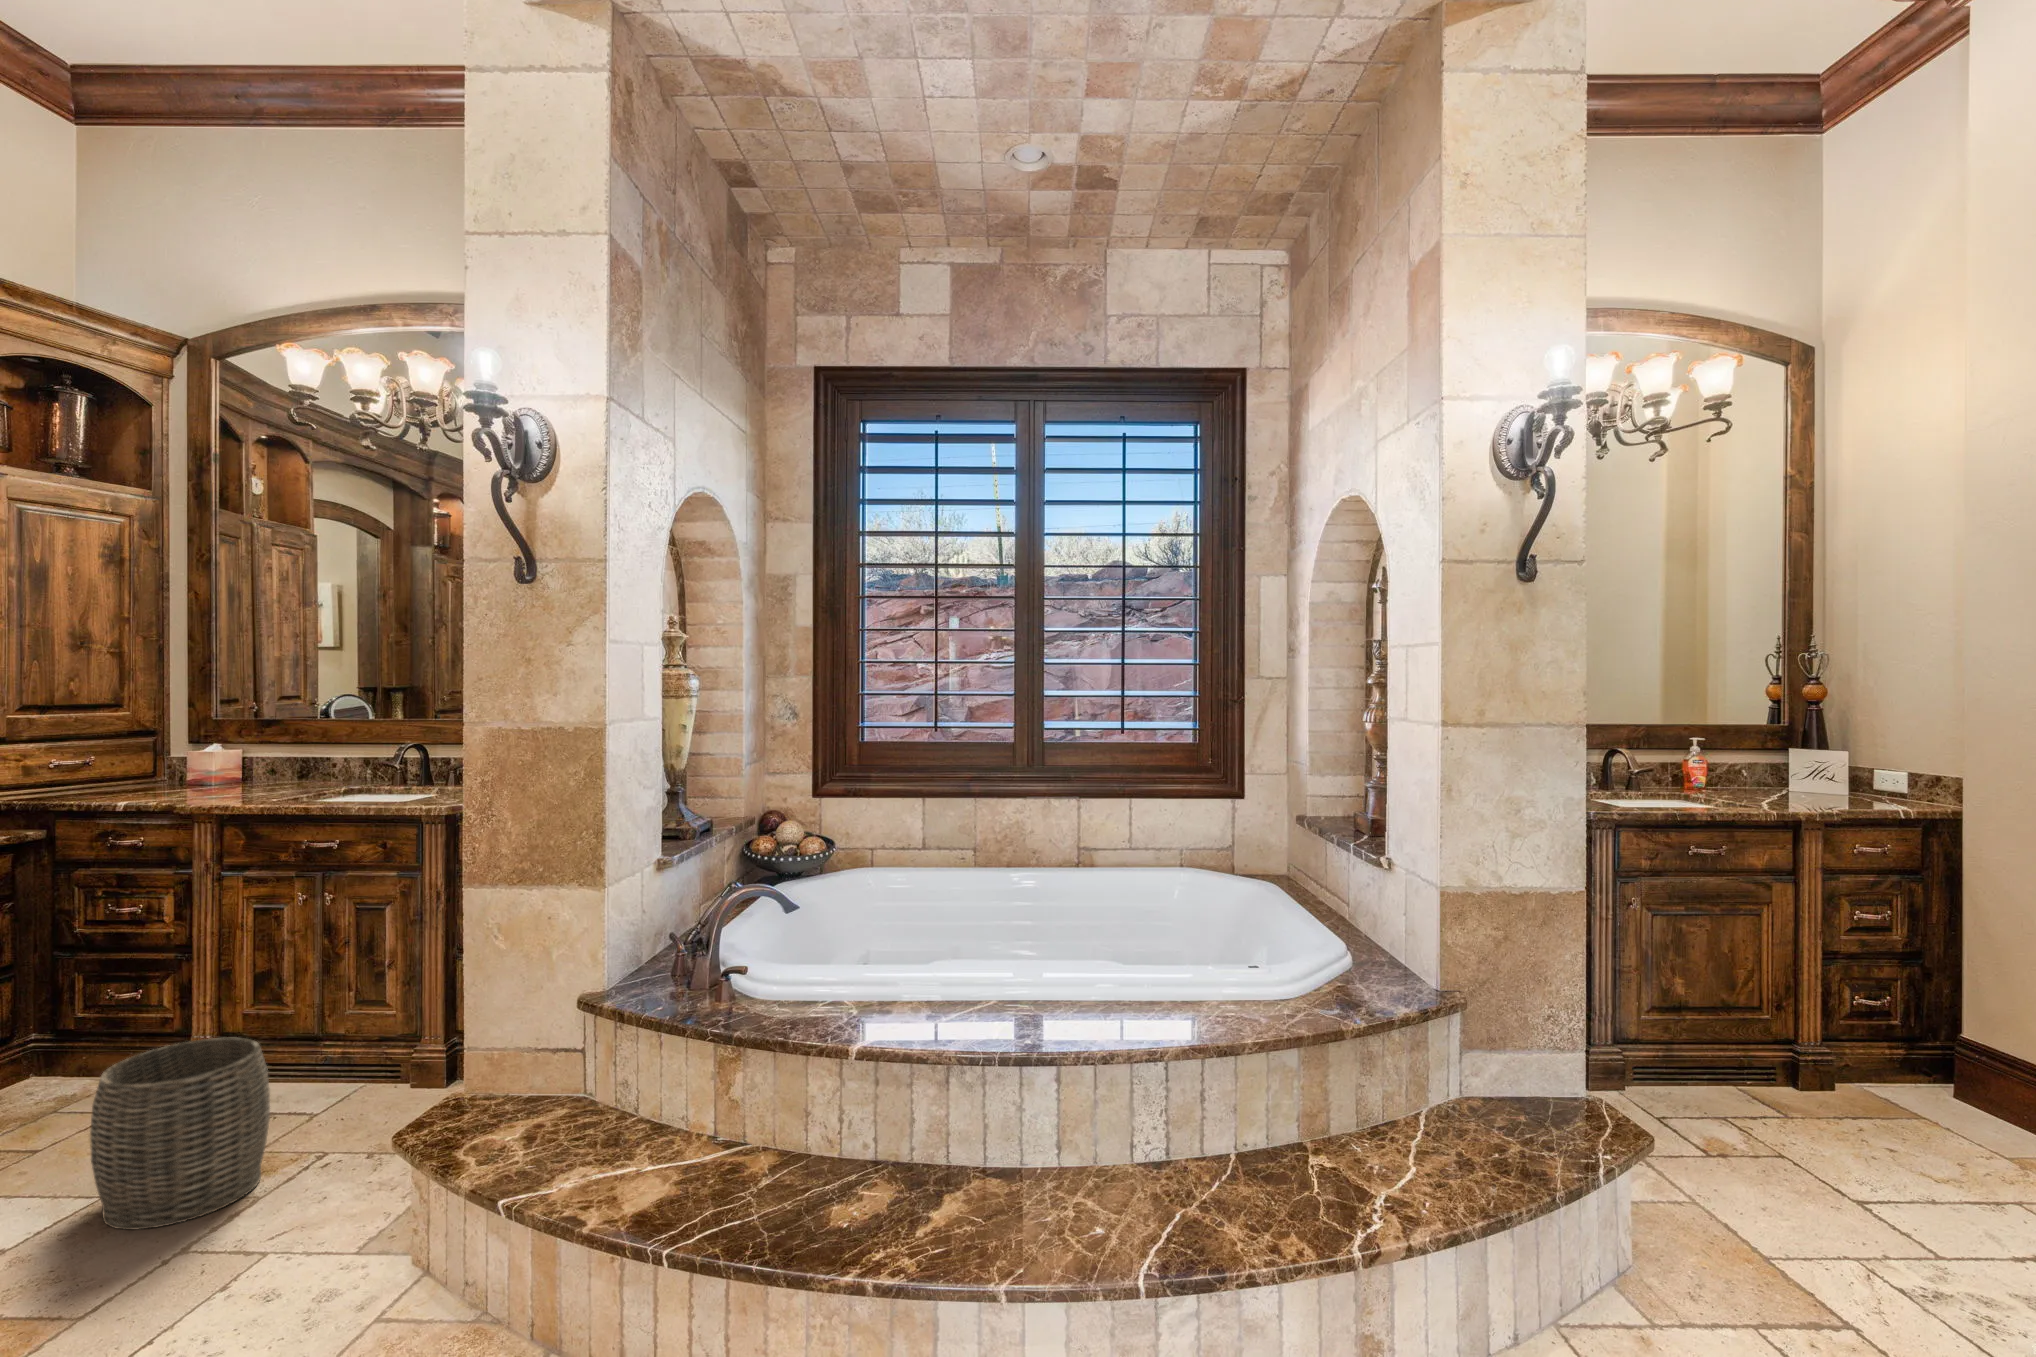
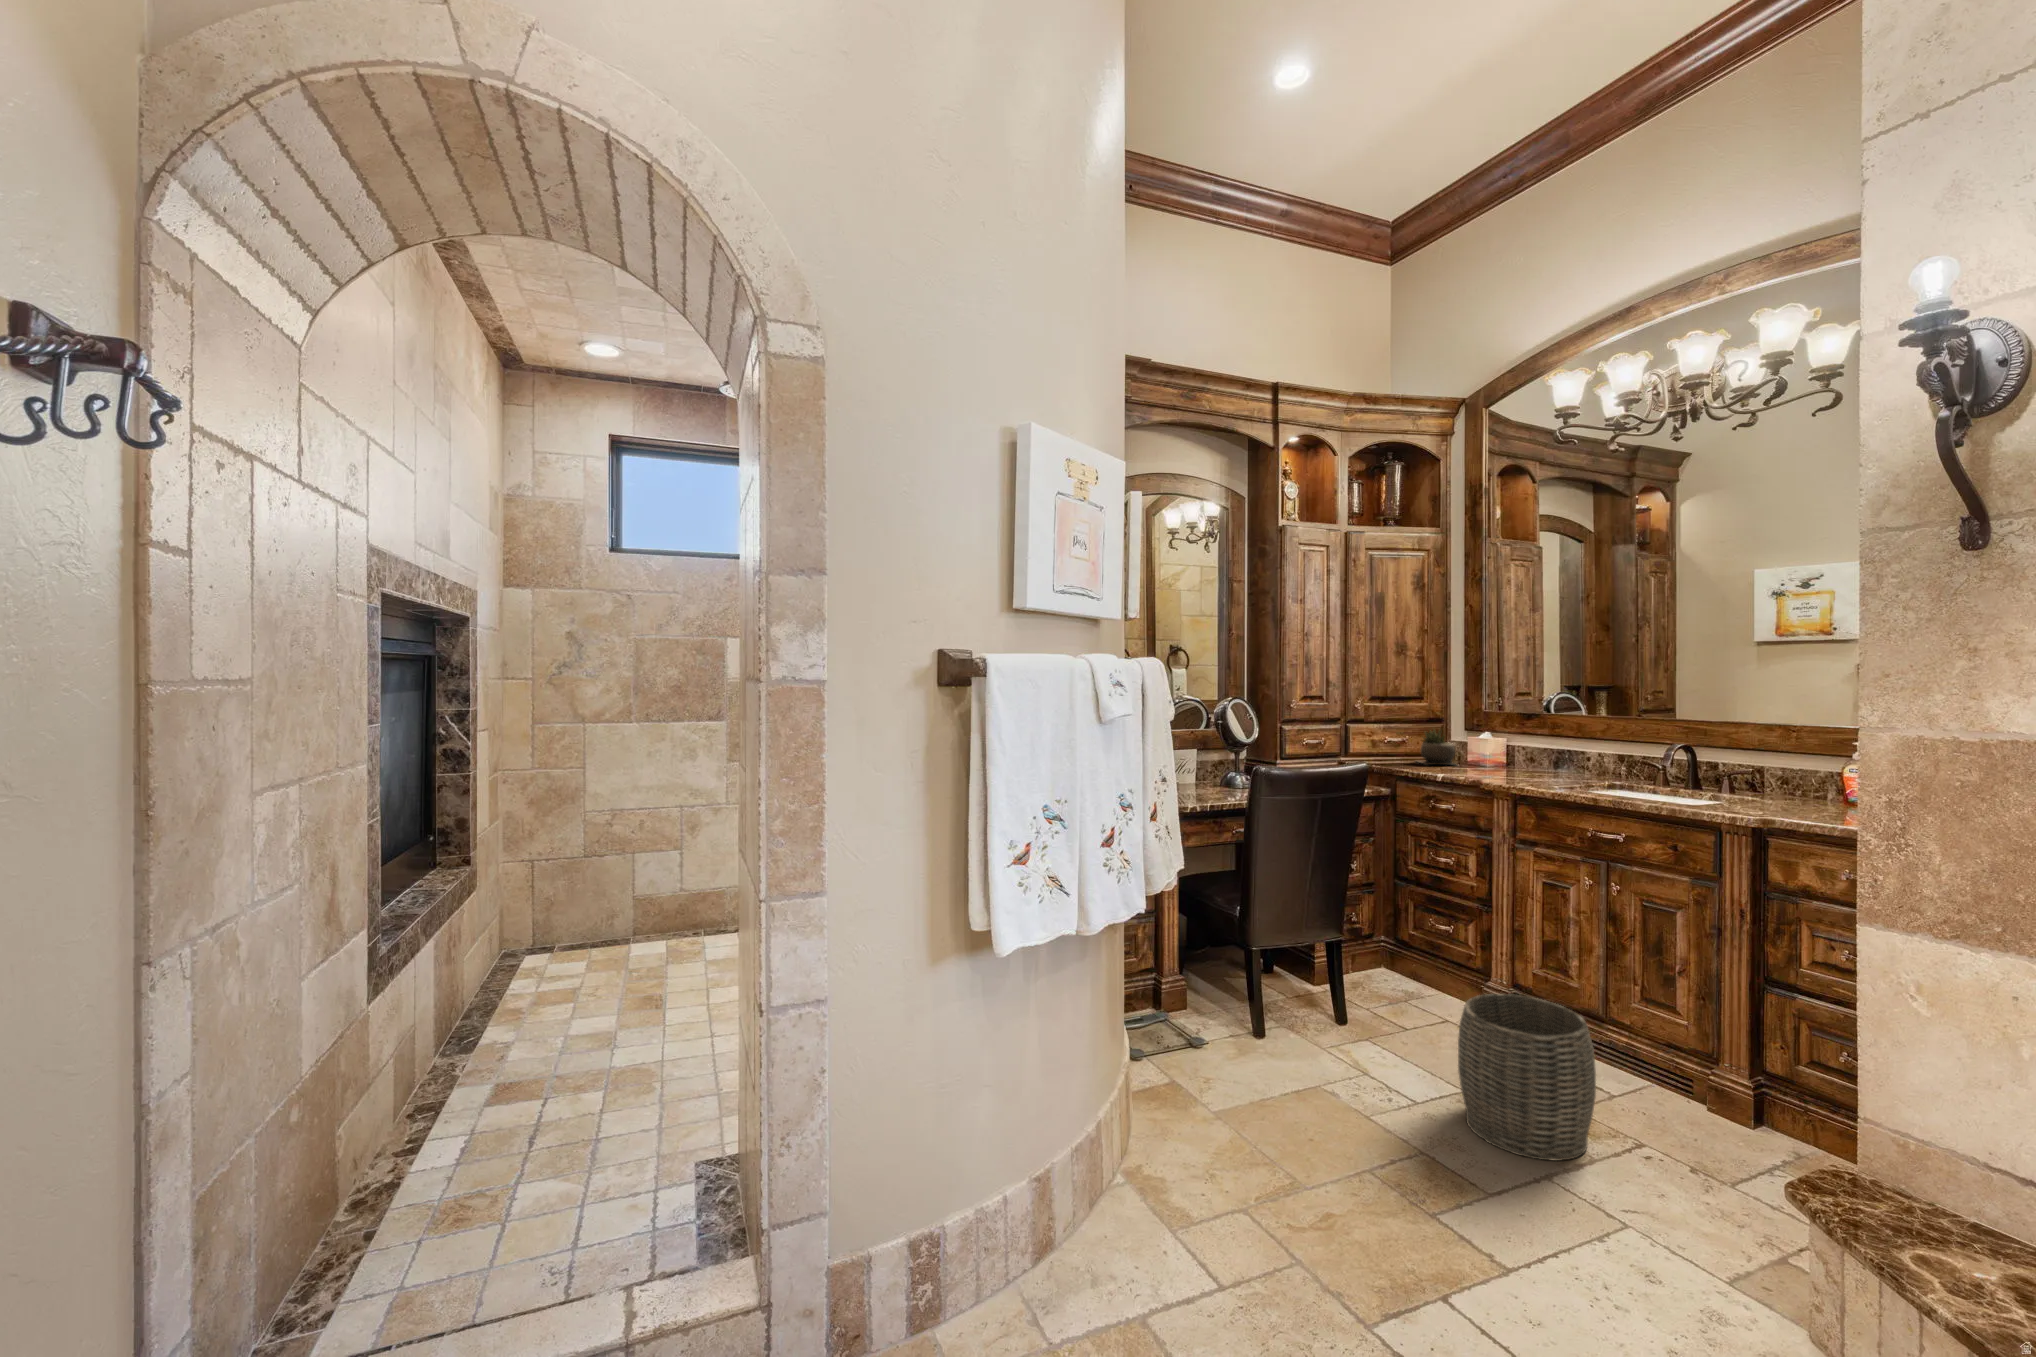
succulent plant: none [108,742,174,791] -> present [1419,730,1455,765]

